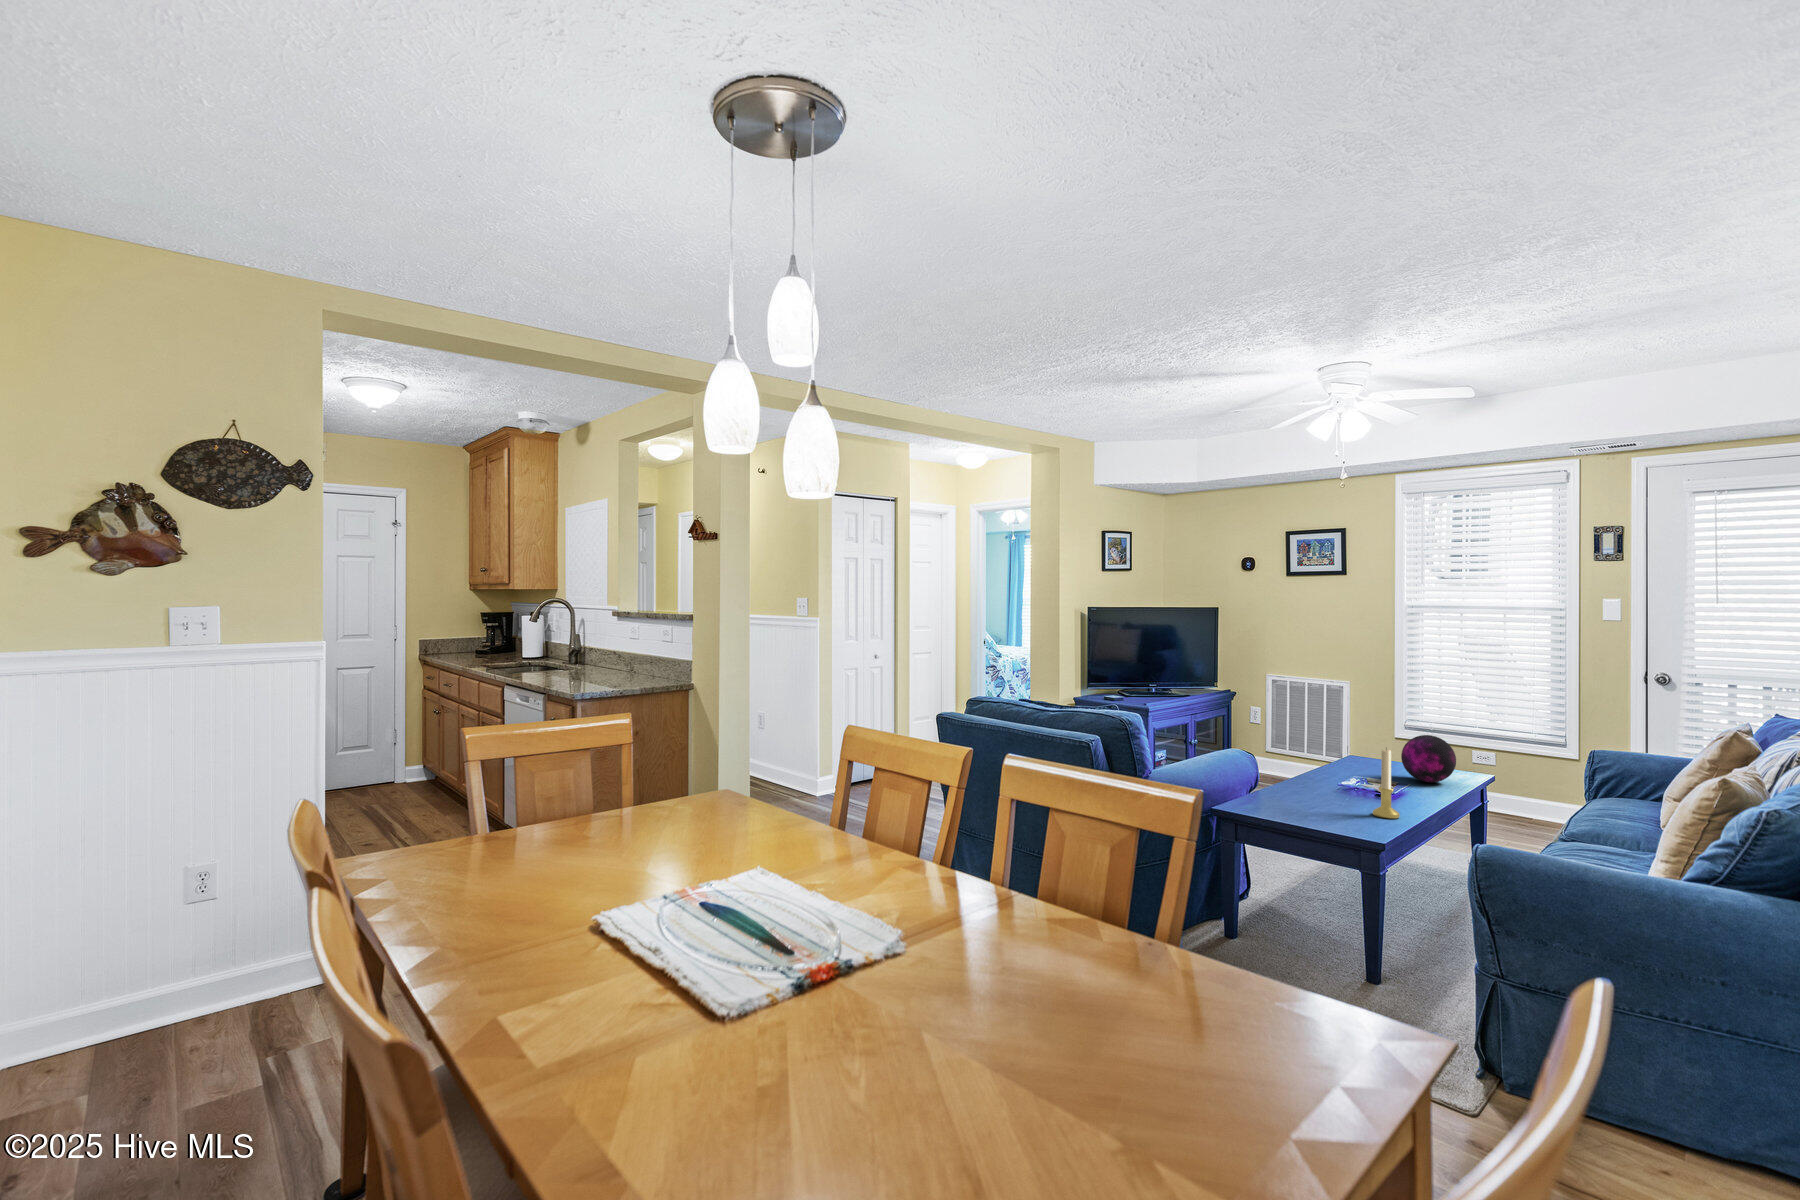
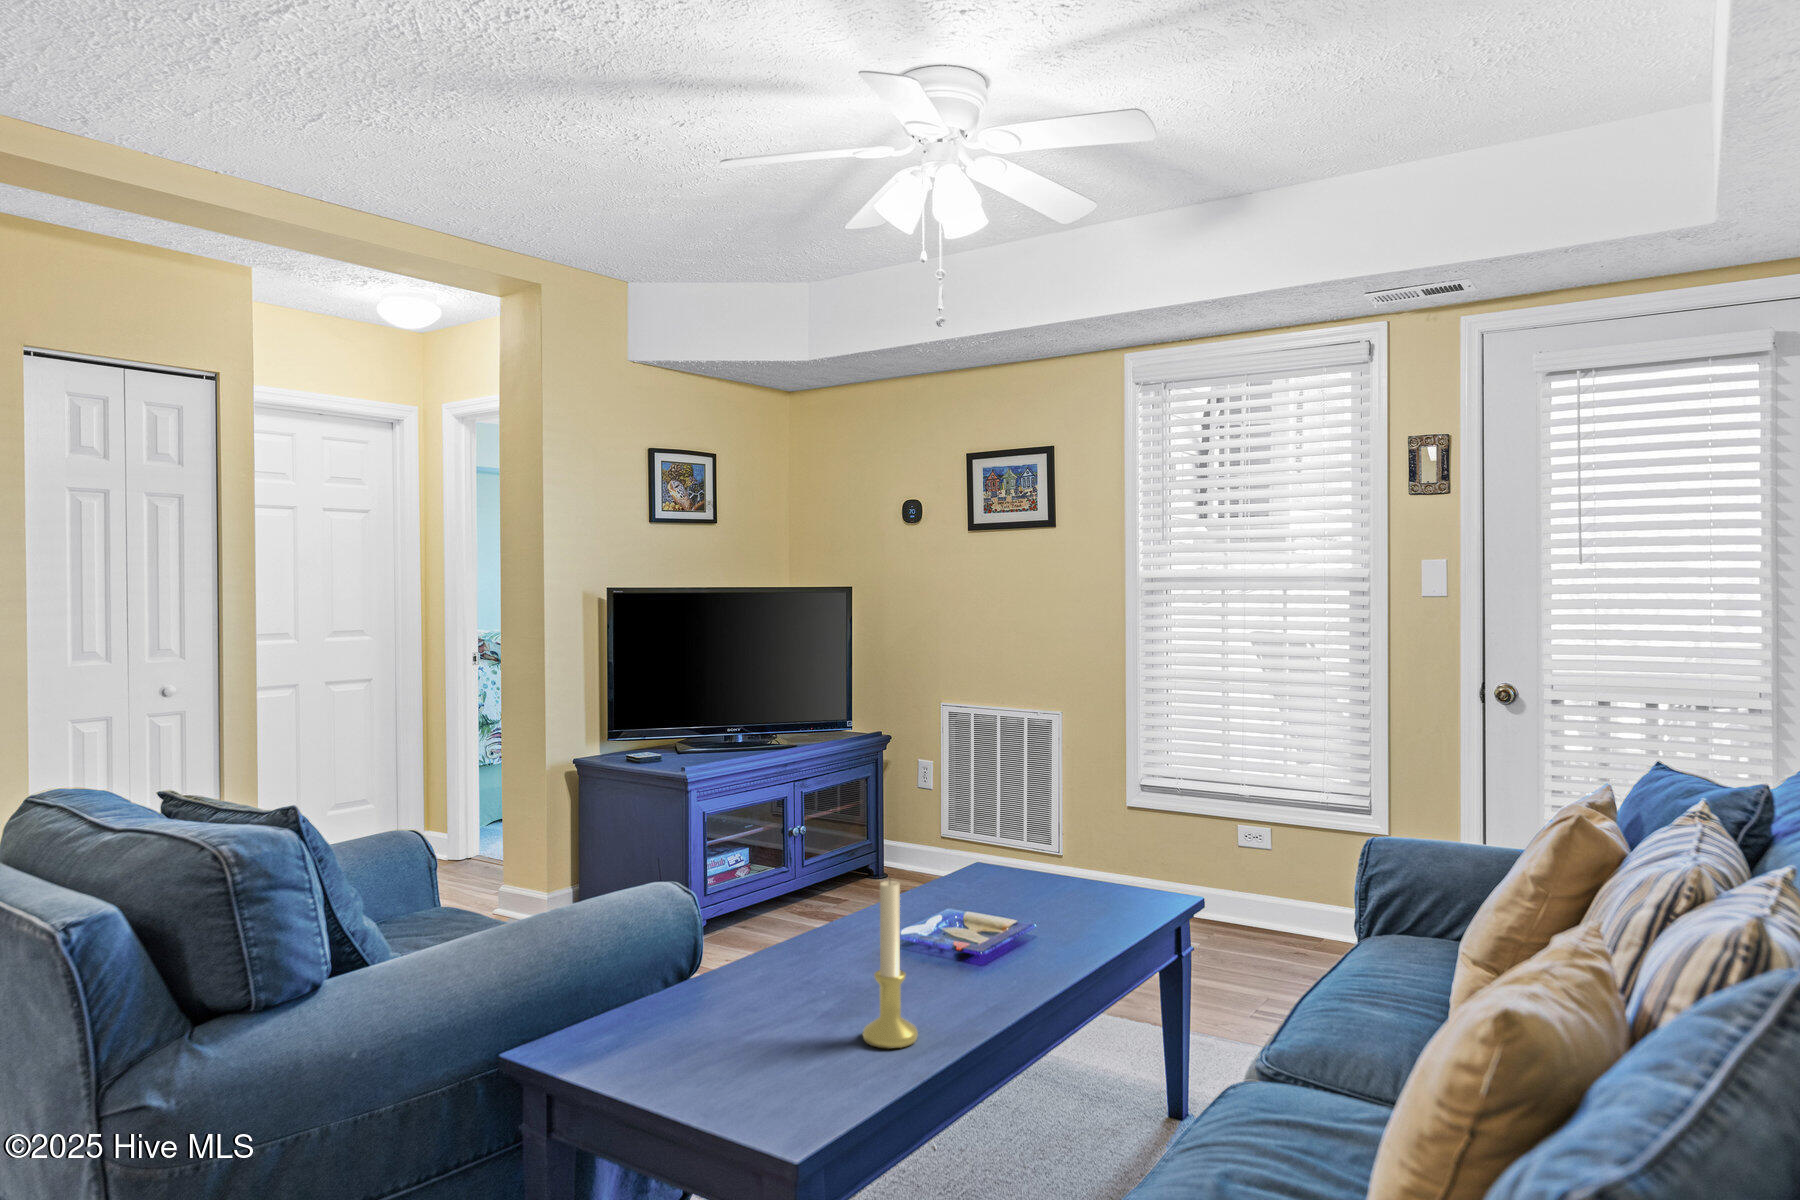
decorative orb: present [1401,735,1456,782] -> none [1020,824,1116,922]

